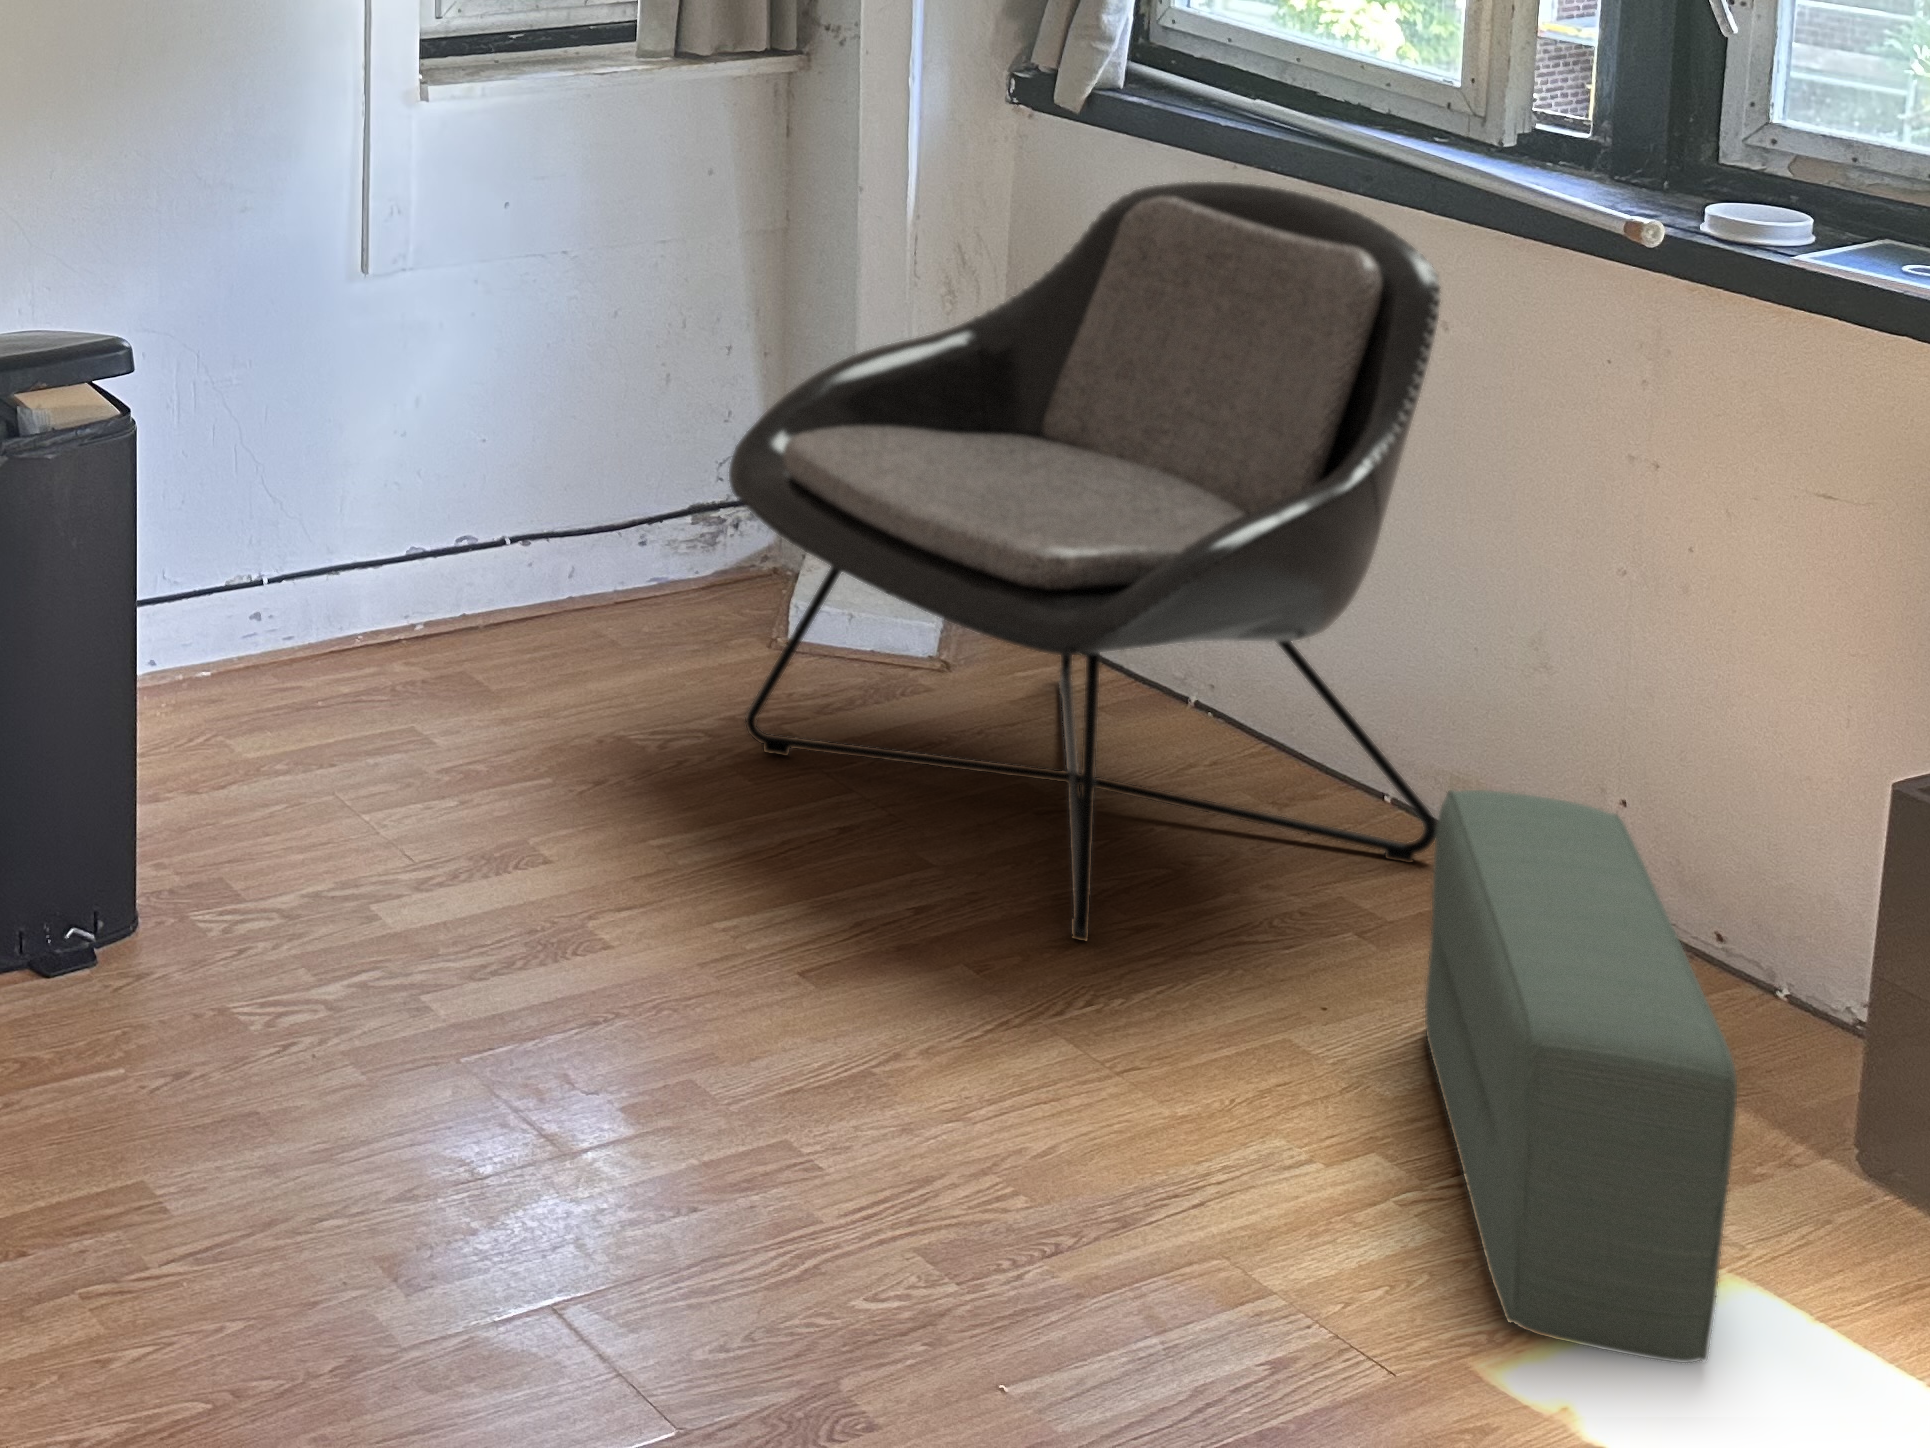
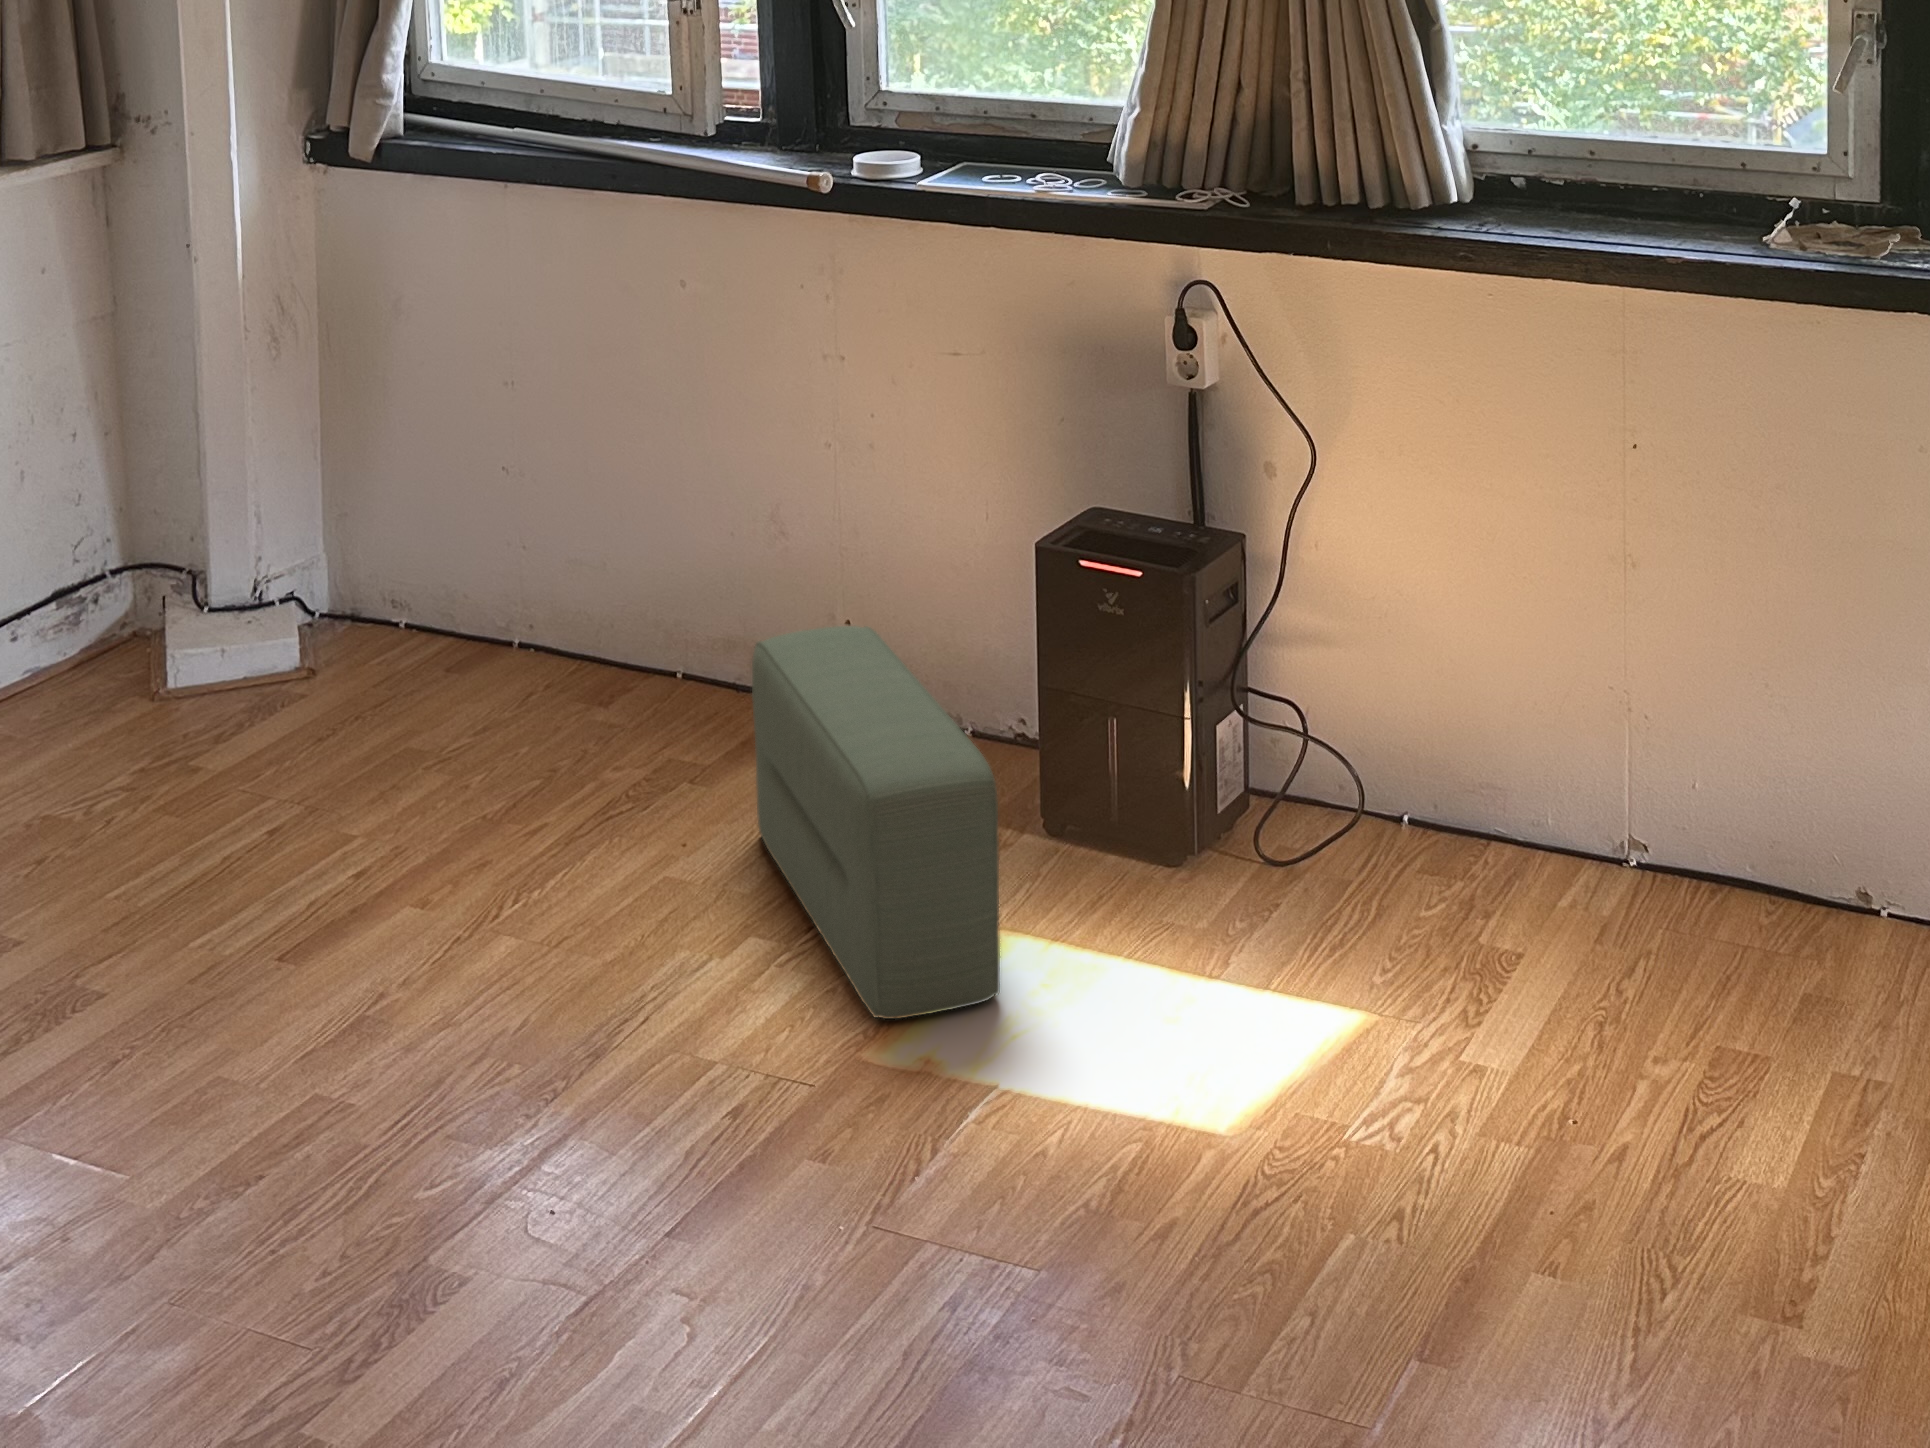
lounge chair: present [729,182,1440,941] -> none [127,200,726,857]

